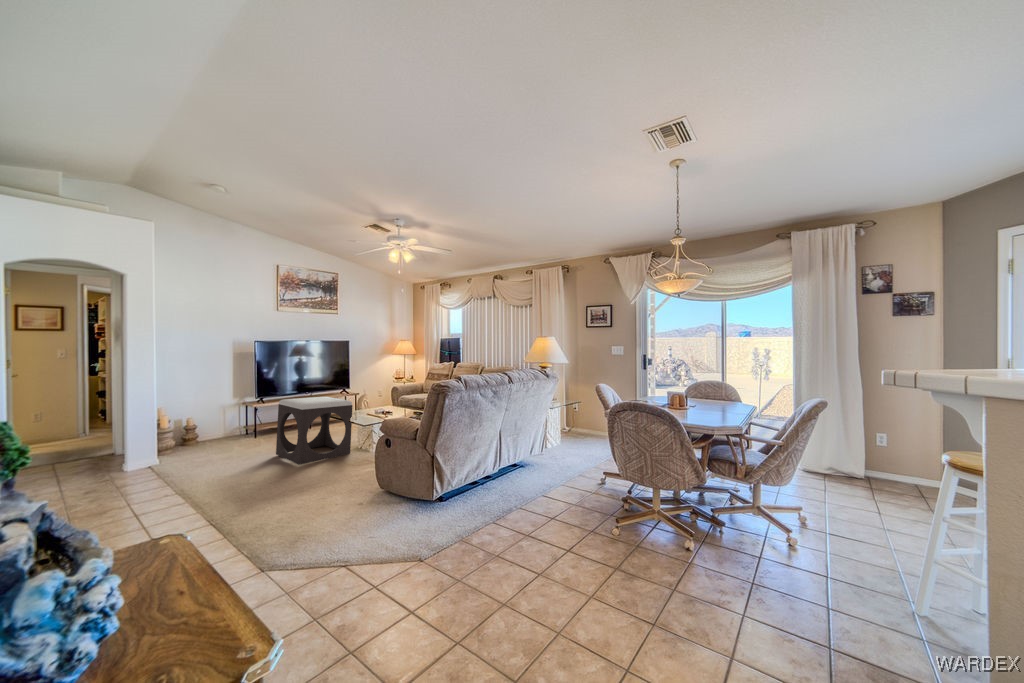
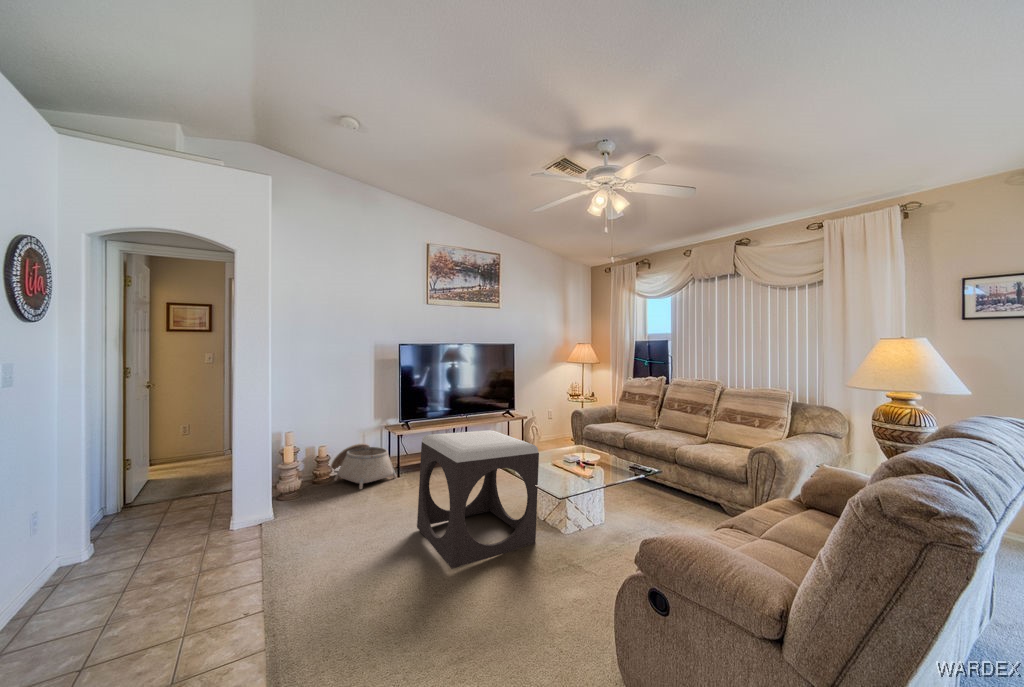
basket: none [199,415,255,444] -> present [331,443,397,489]

